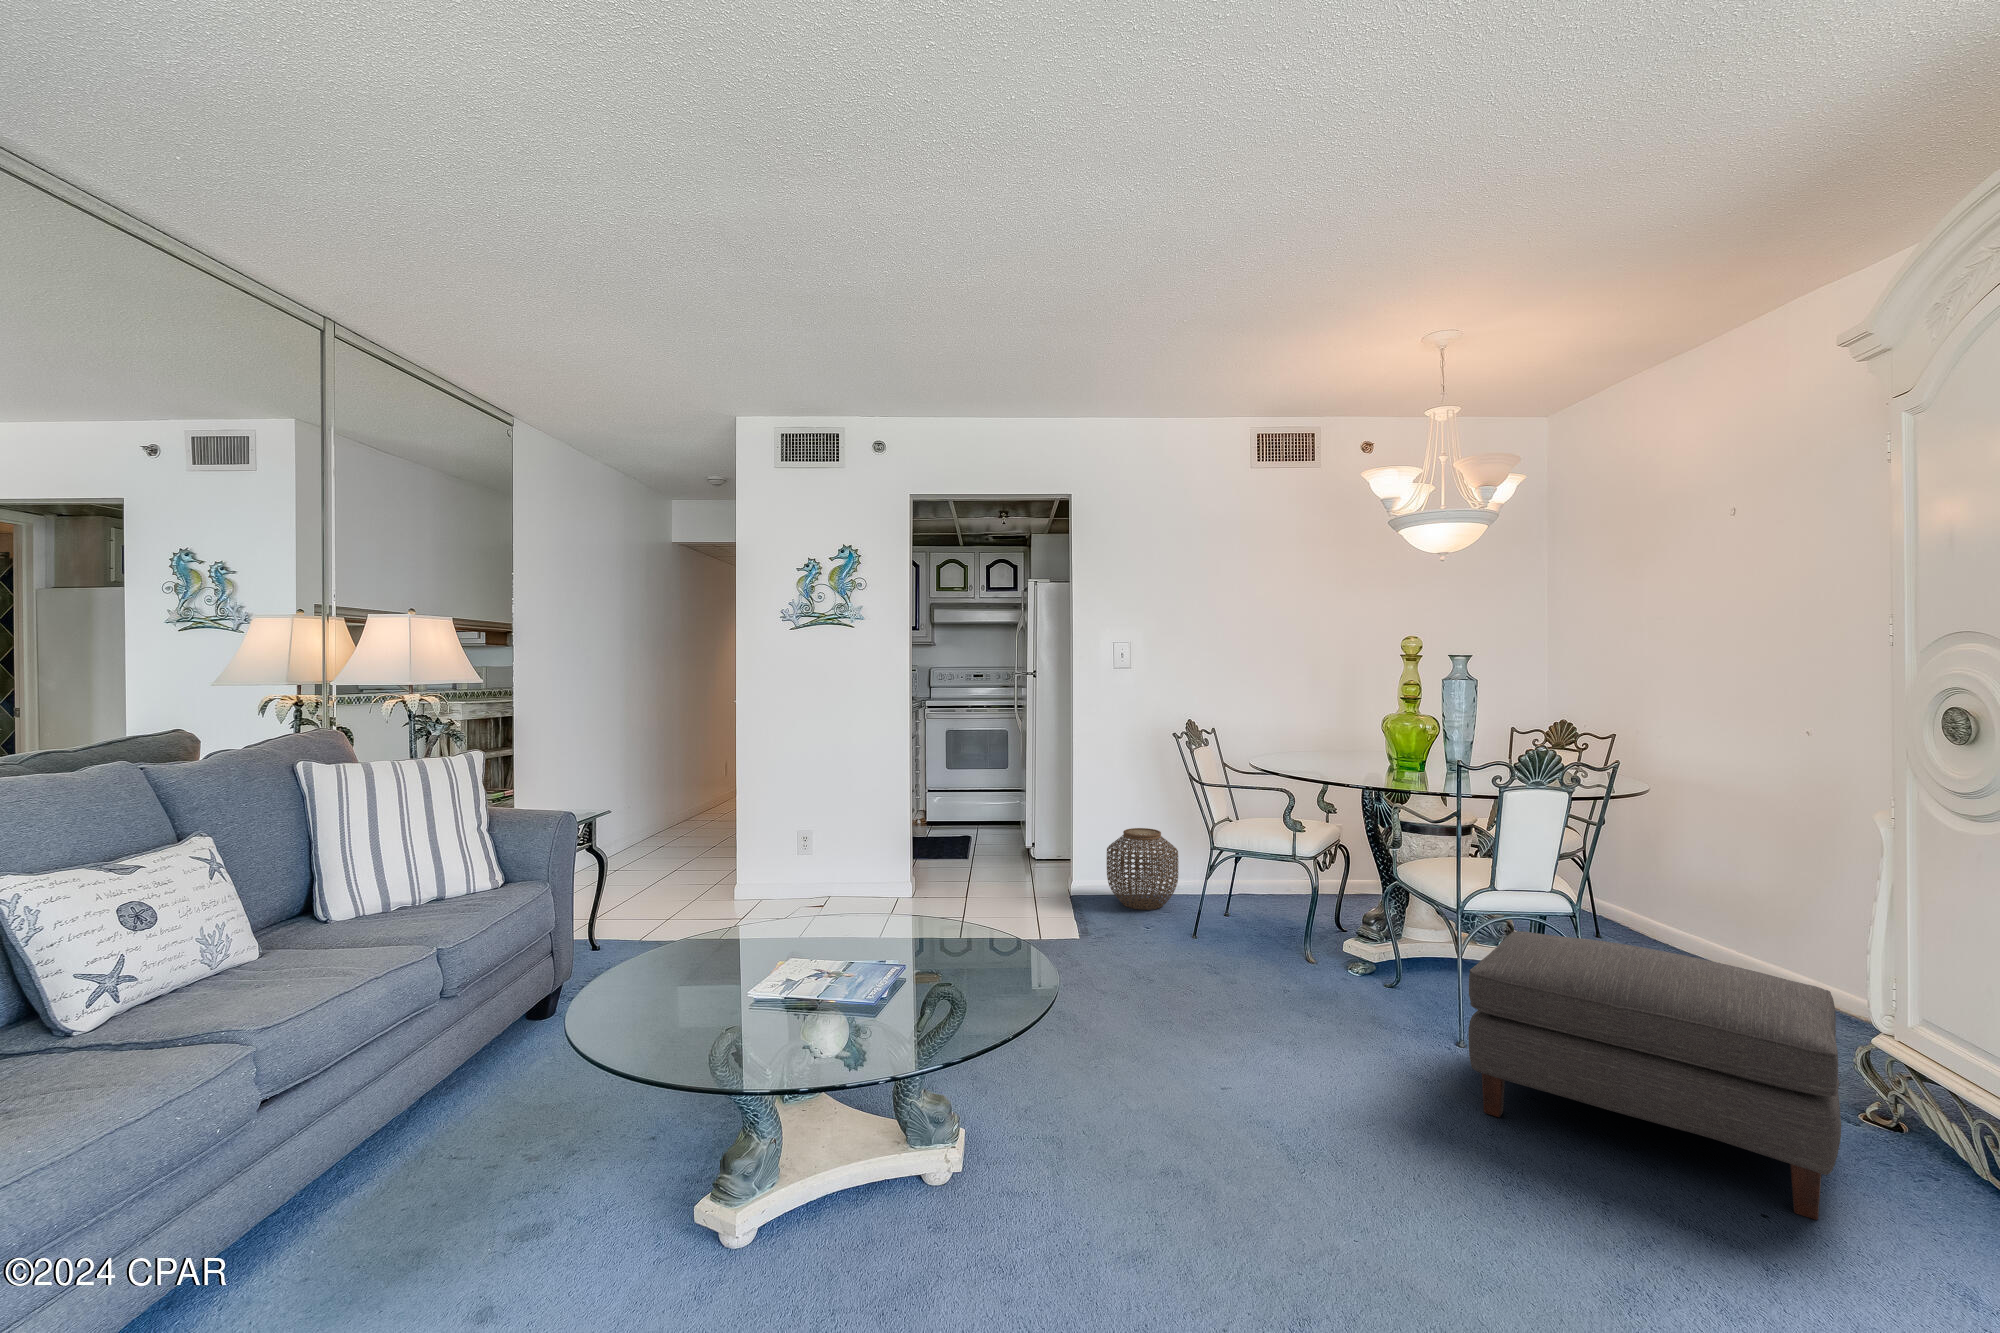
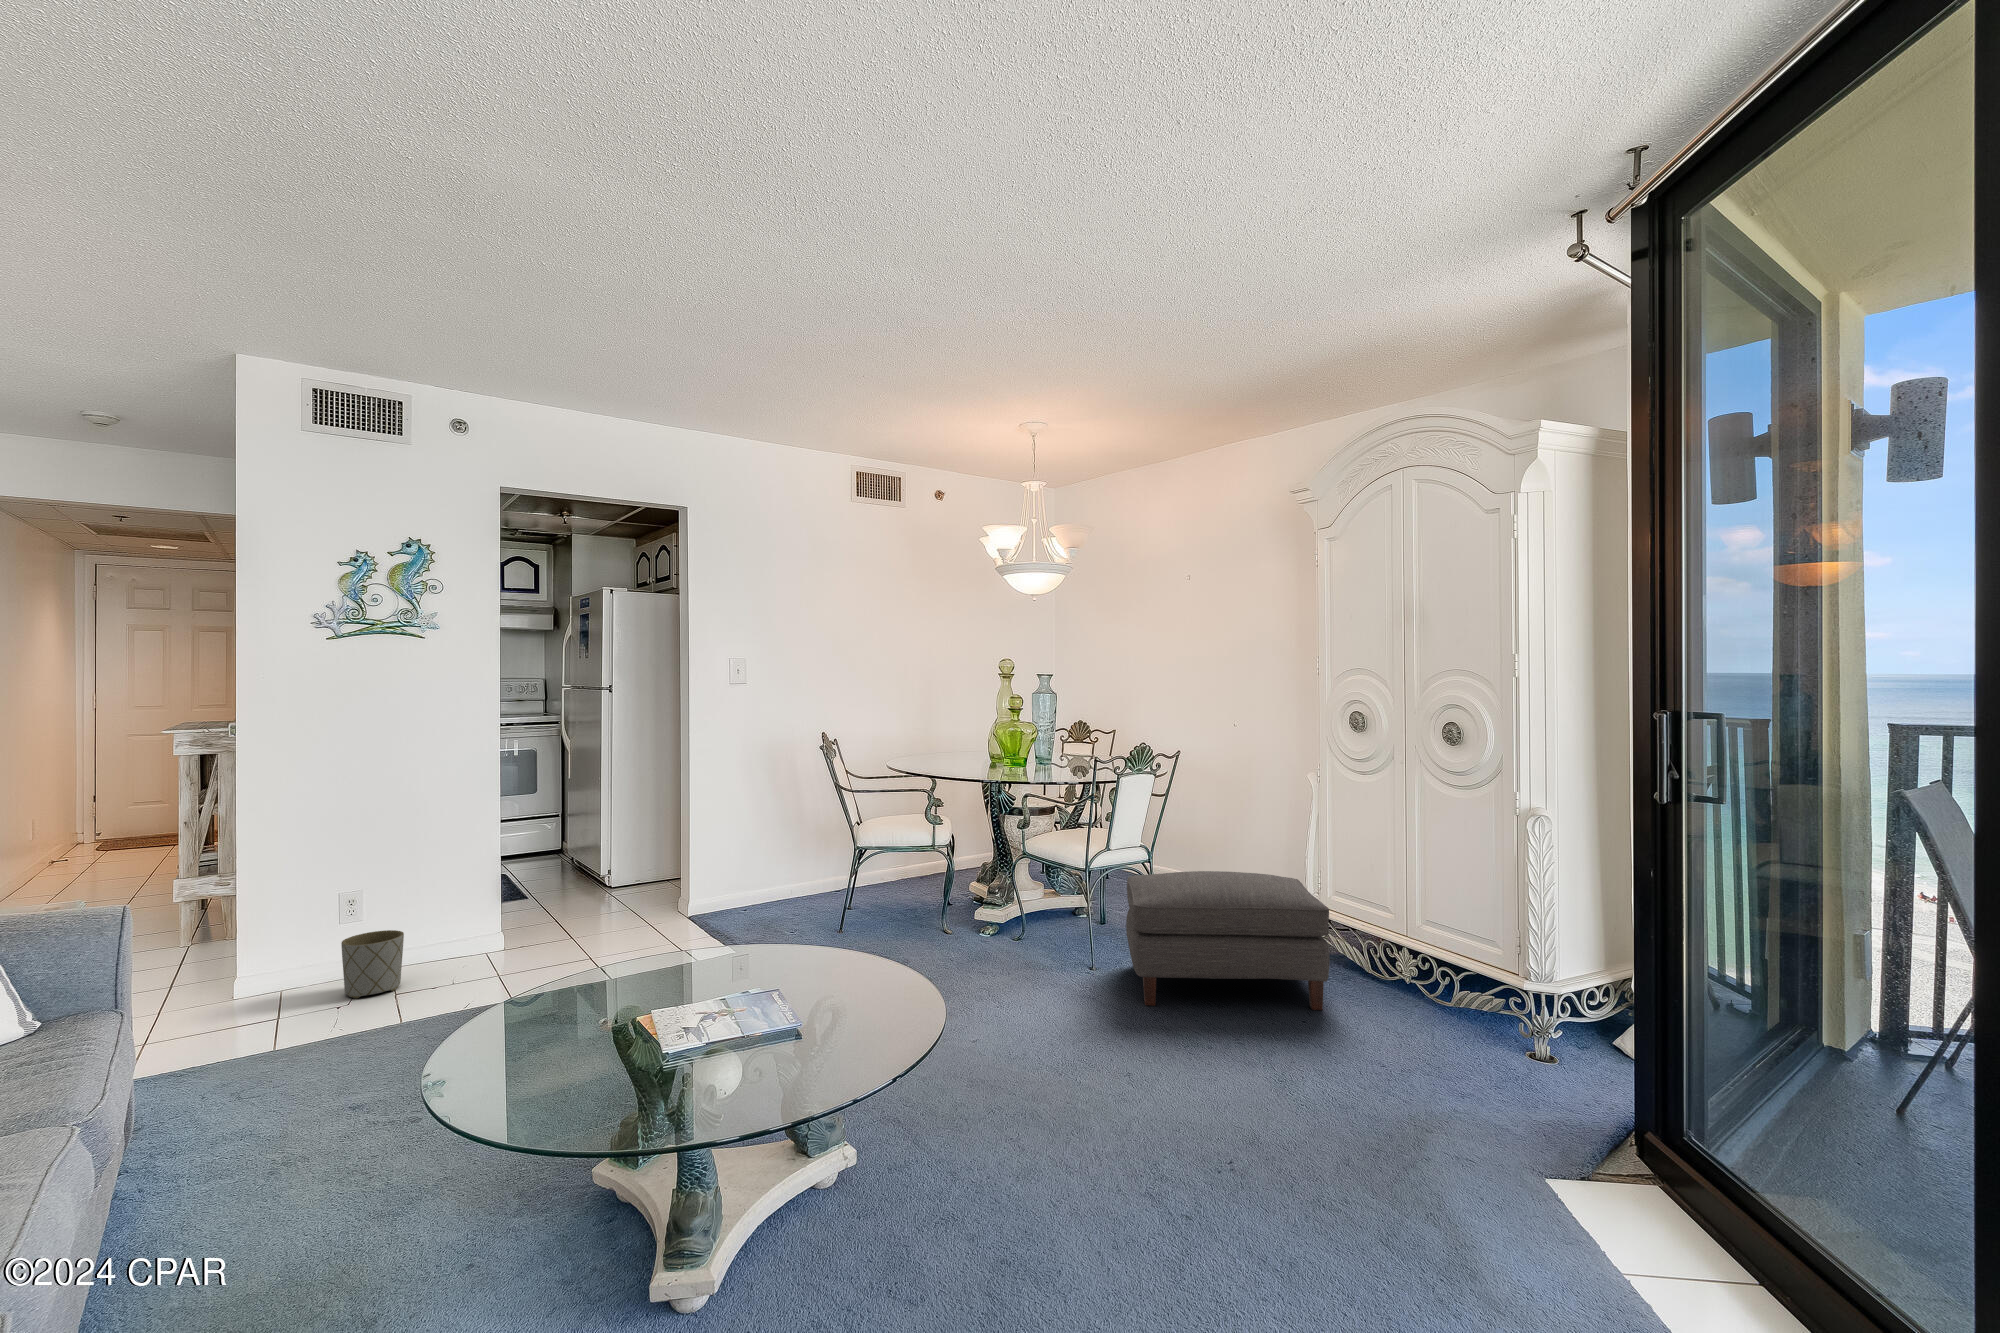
woven basket: present [1107,828,1178,910] -> none [739,844,810,925]
planter: none [795,856,835,906] -> present [341,930,404,999]

